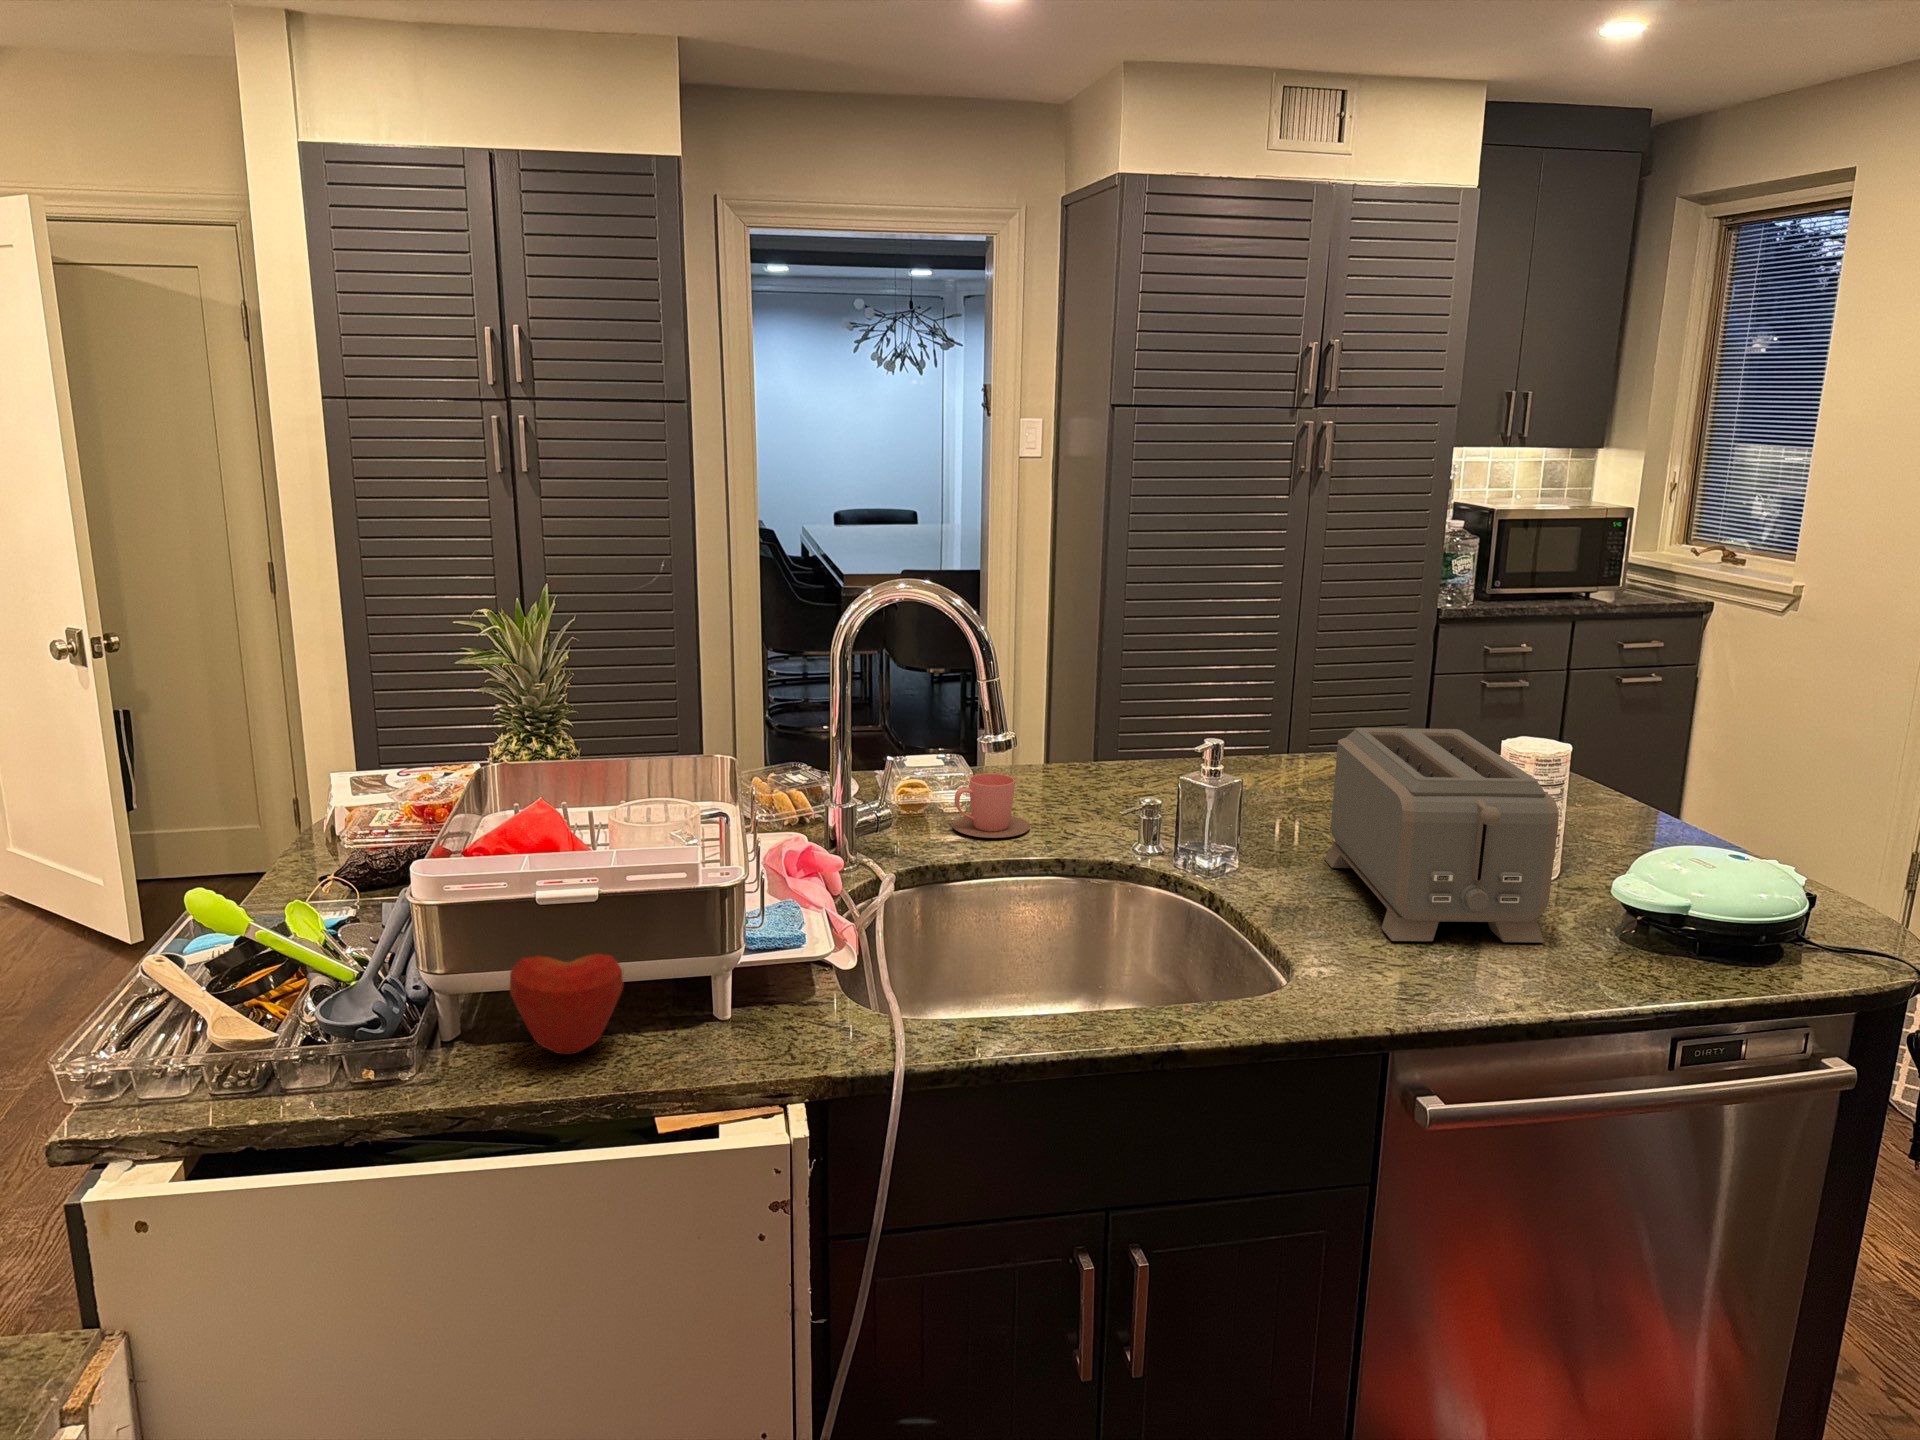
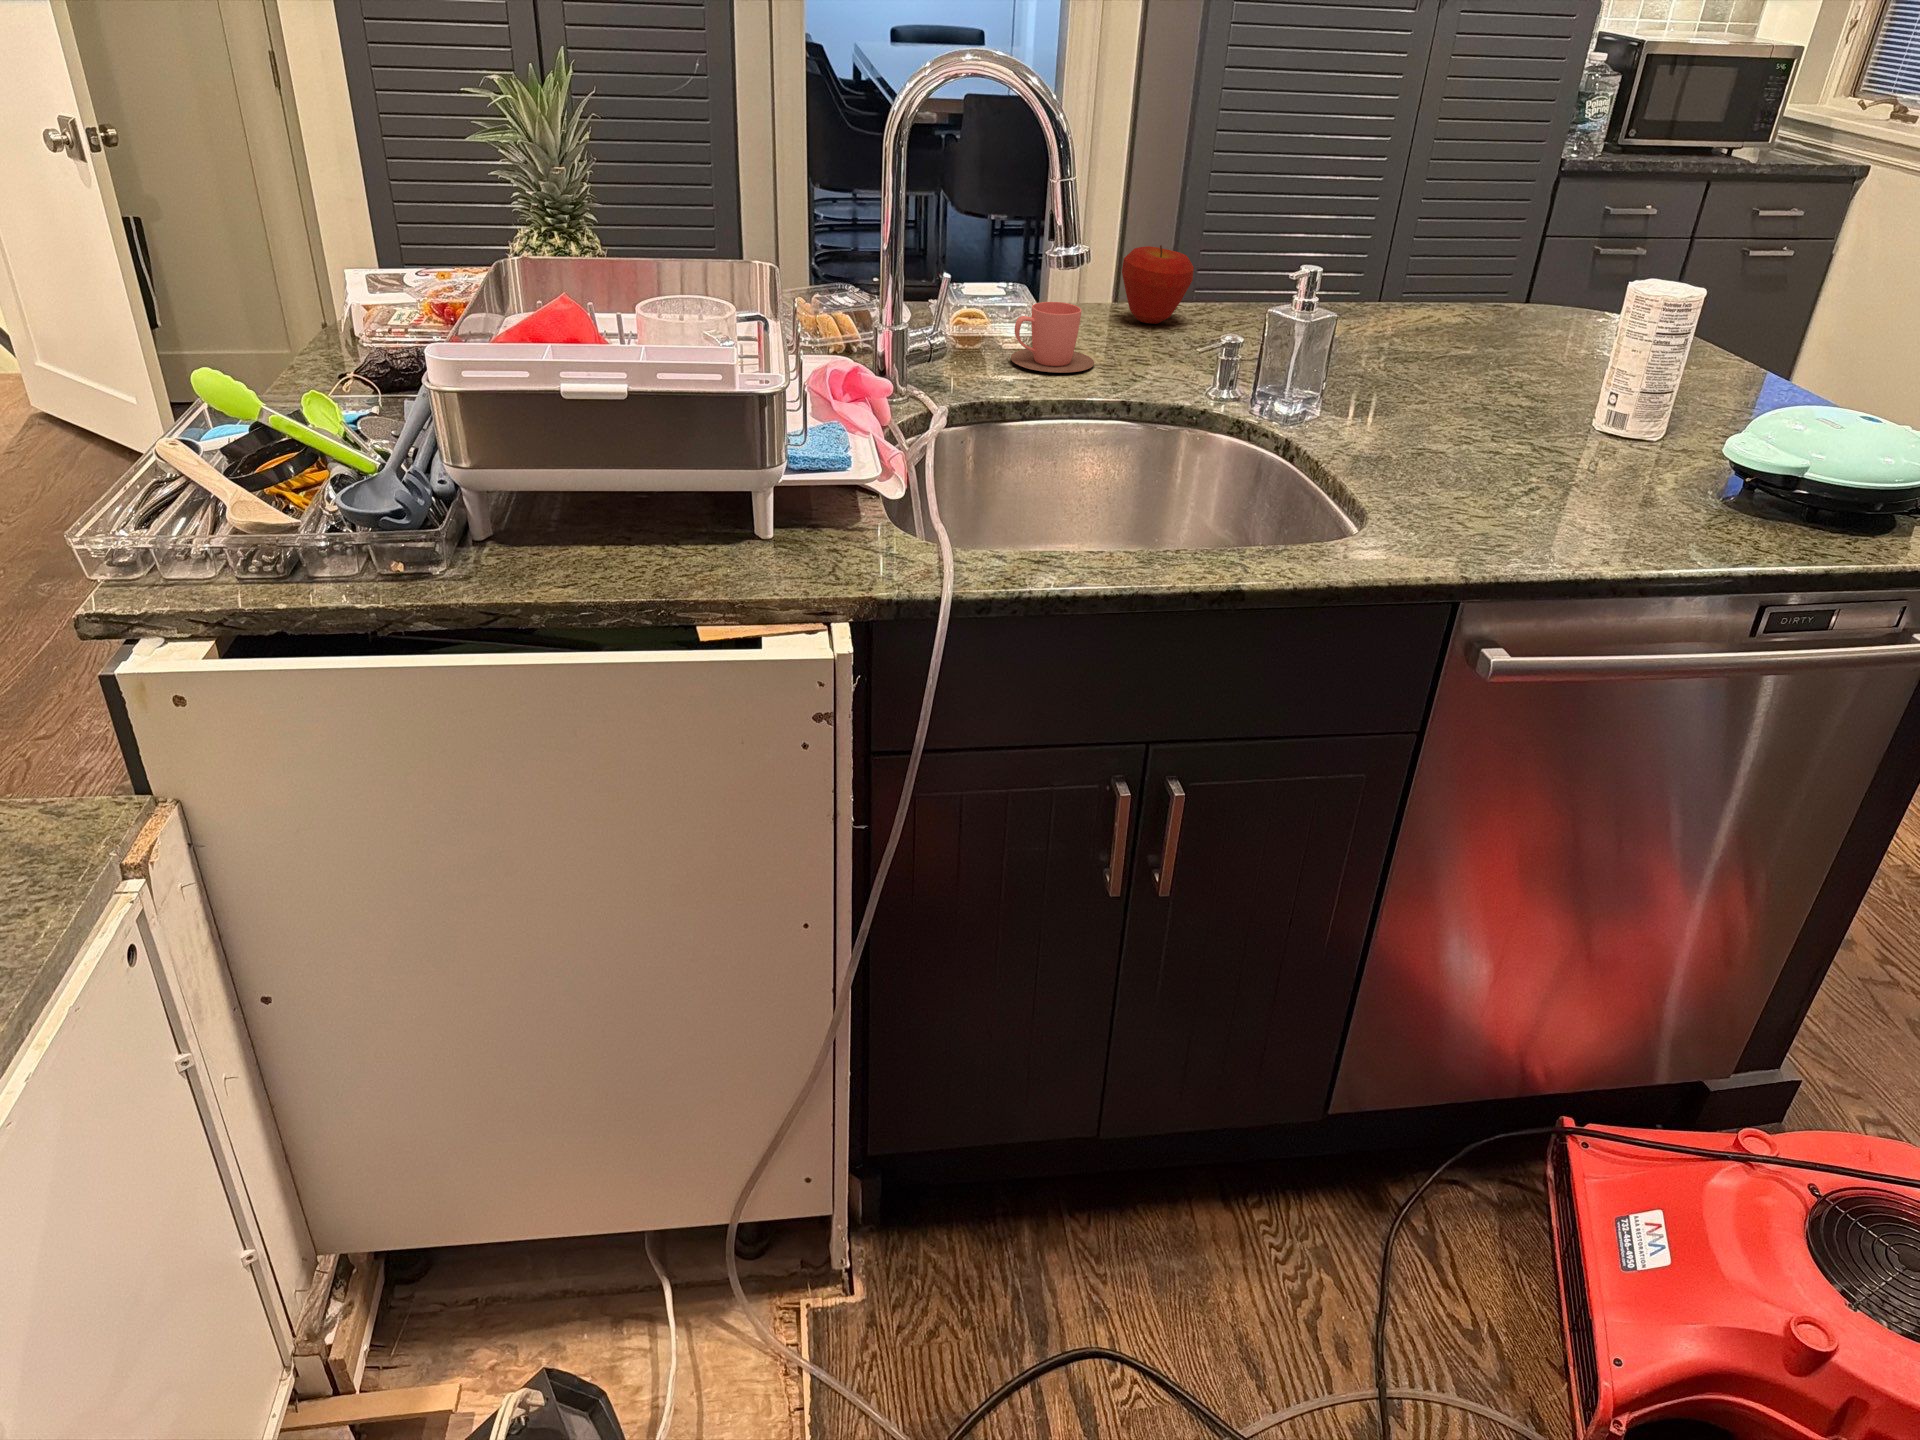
toaster: present [1324,728,1559,943] -> none [1410,262,1685,504]
apple: present [510,954,623,1054] -> present [1122,245,1194,324]

